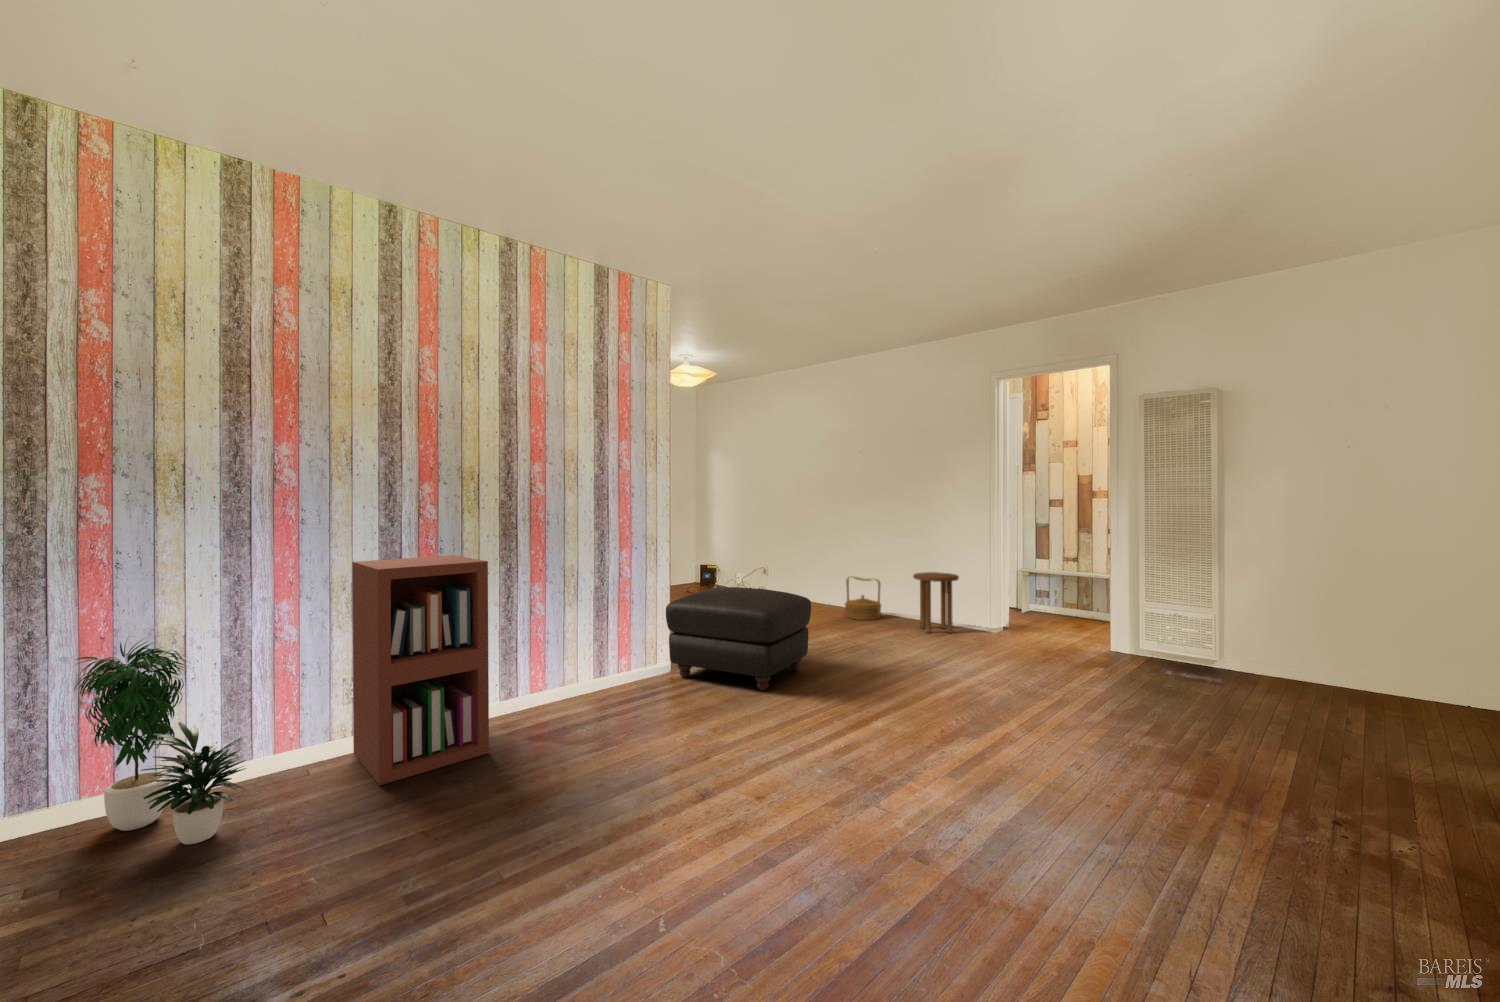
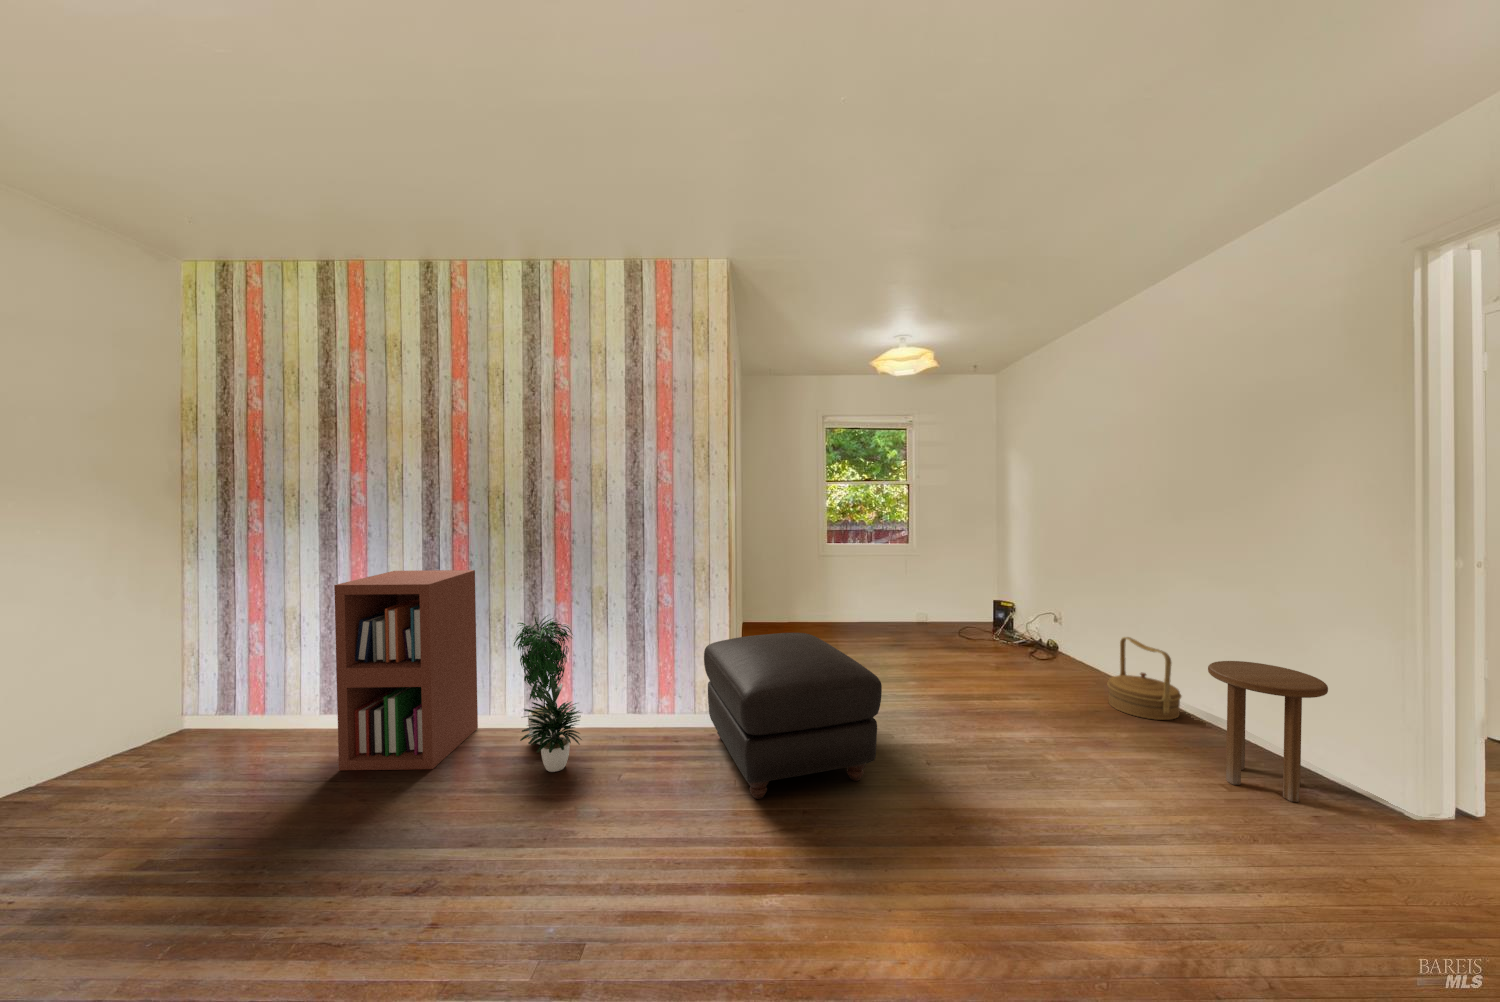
potted plant: present [74,638,246,844] -> present [514,615,582,772]

